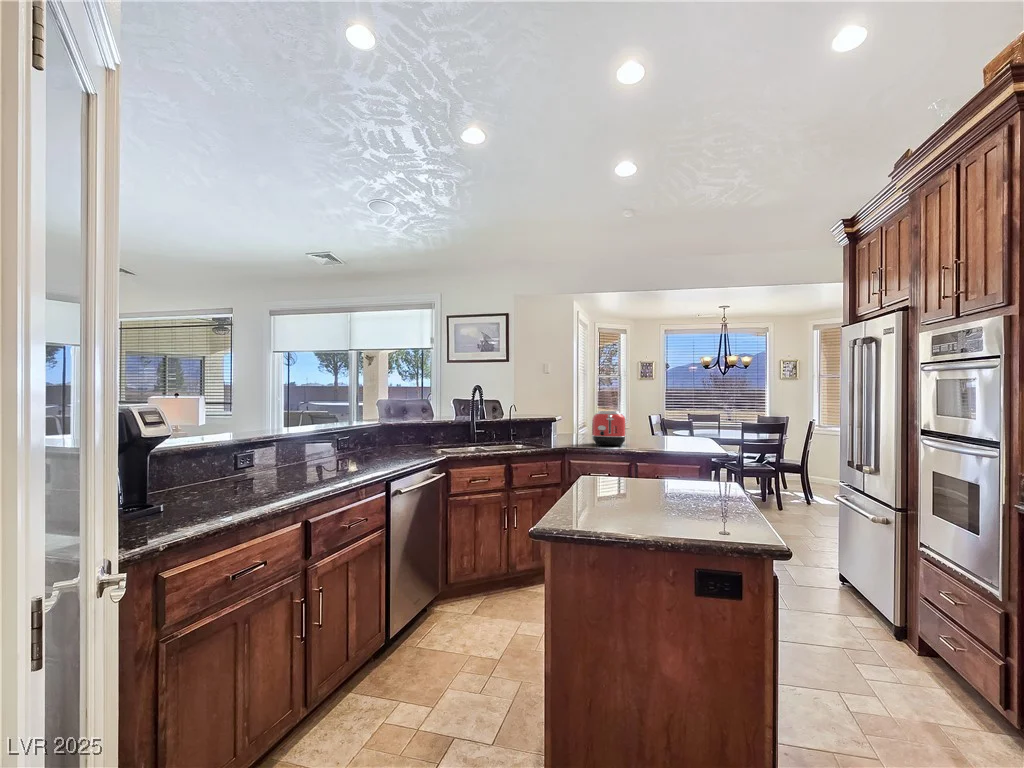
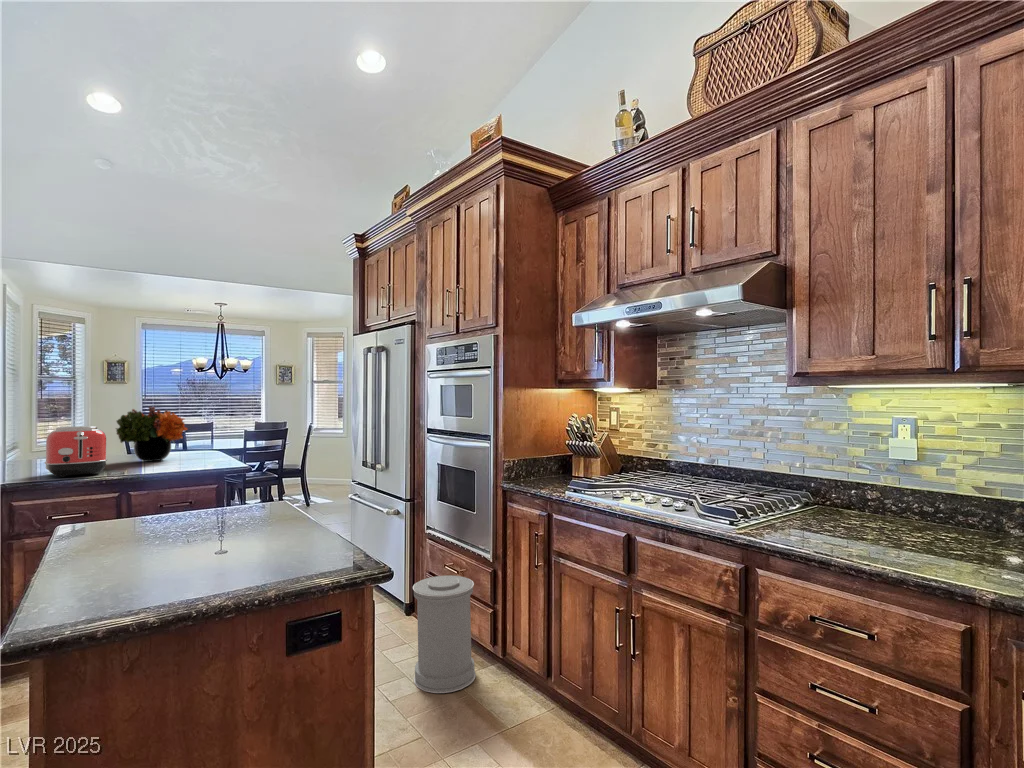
flower arrangement: none [632,398,682,441] -> present [116,407,187,461]
trash can: none [884,597,974,735] -> present [413,576,476,693]

